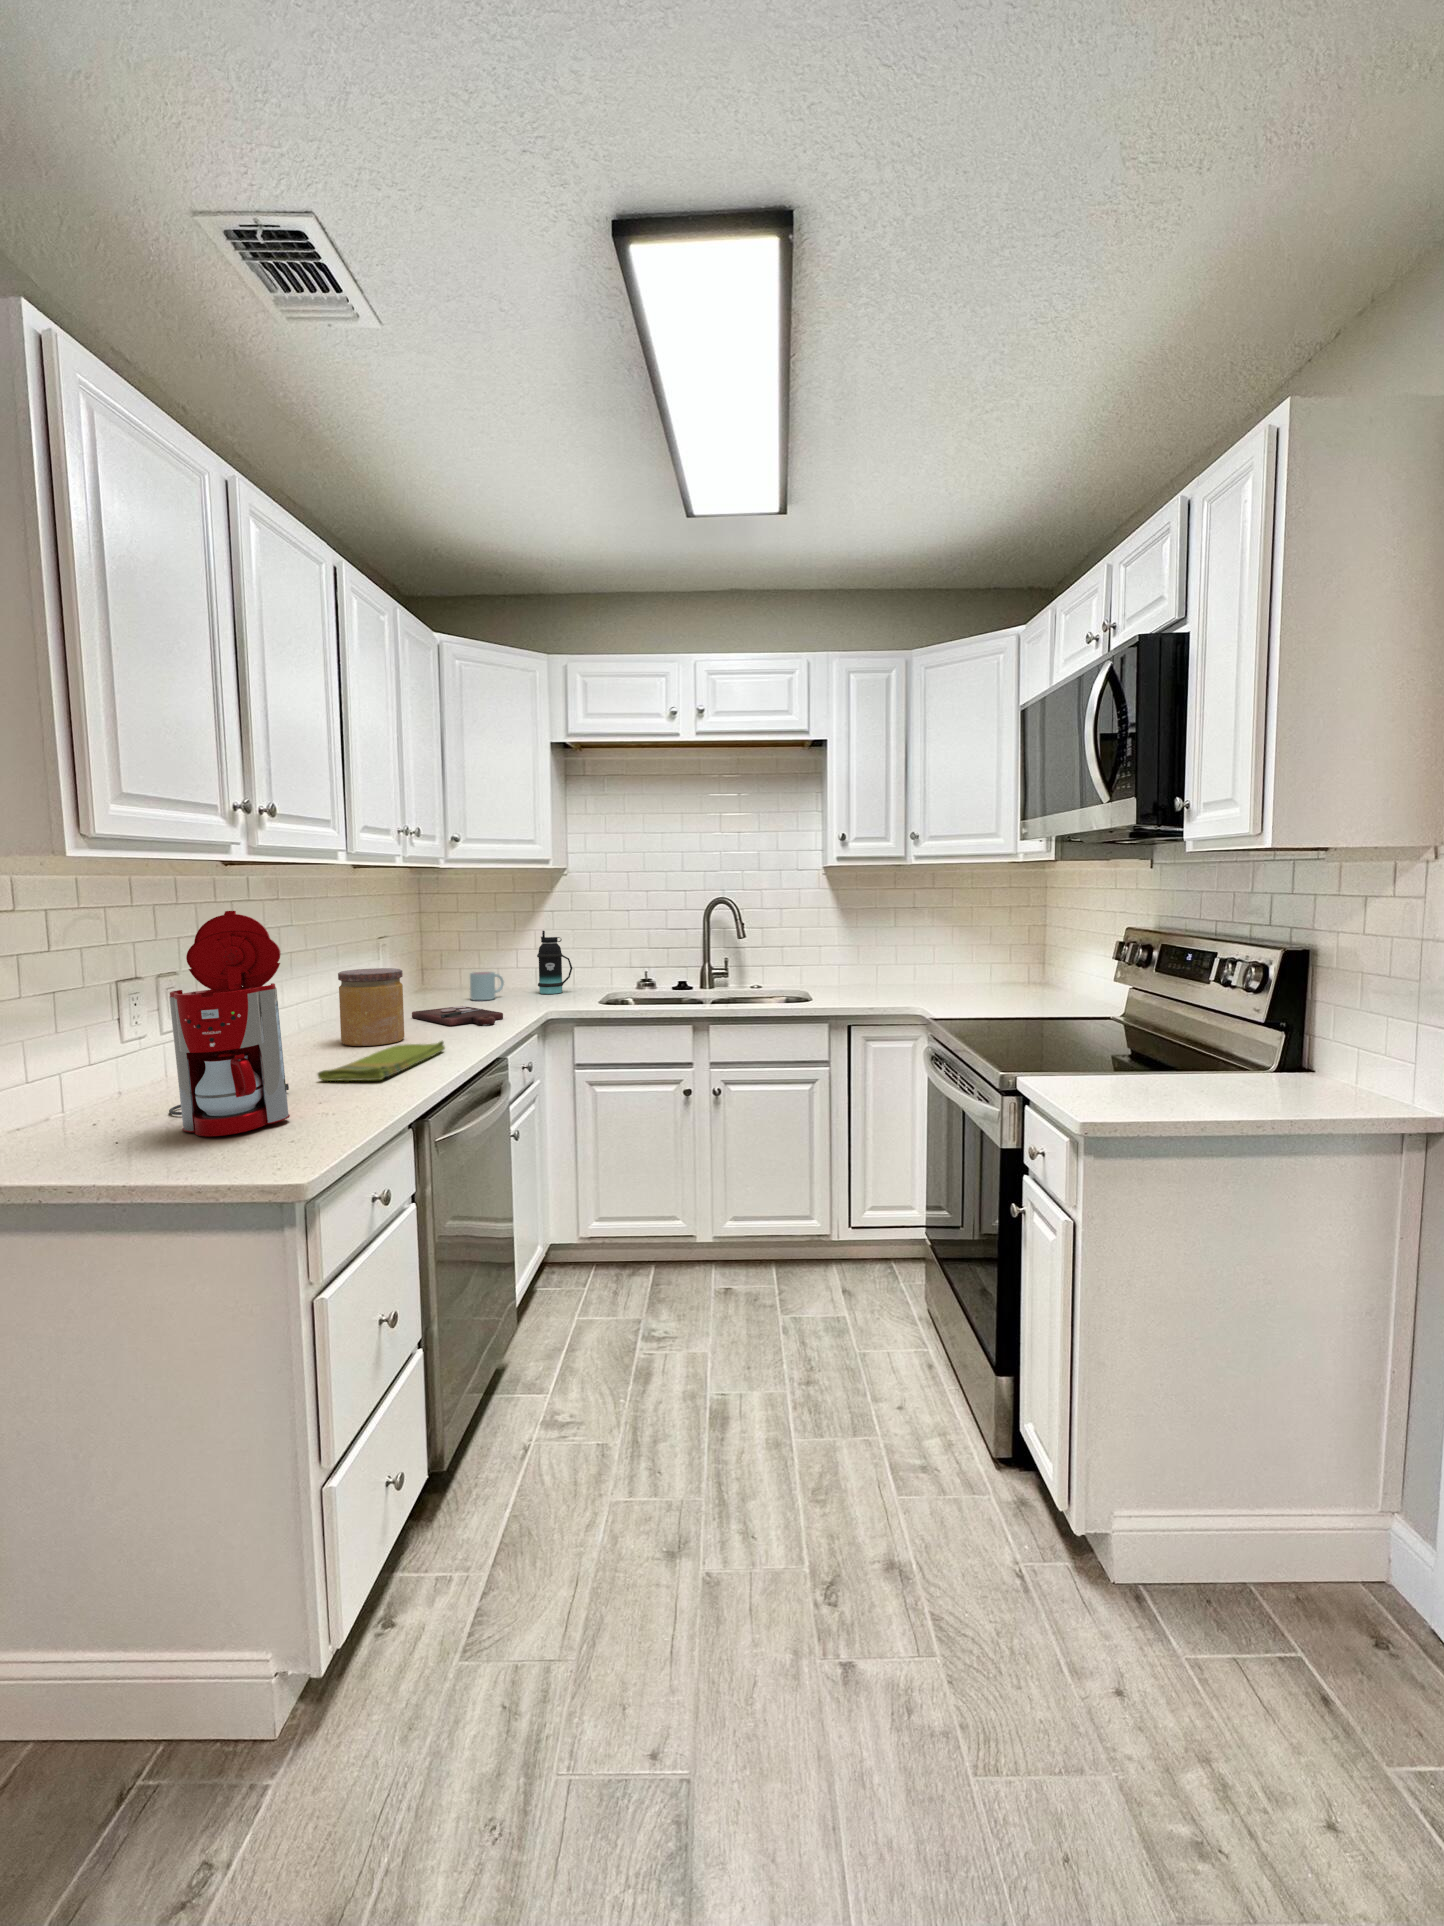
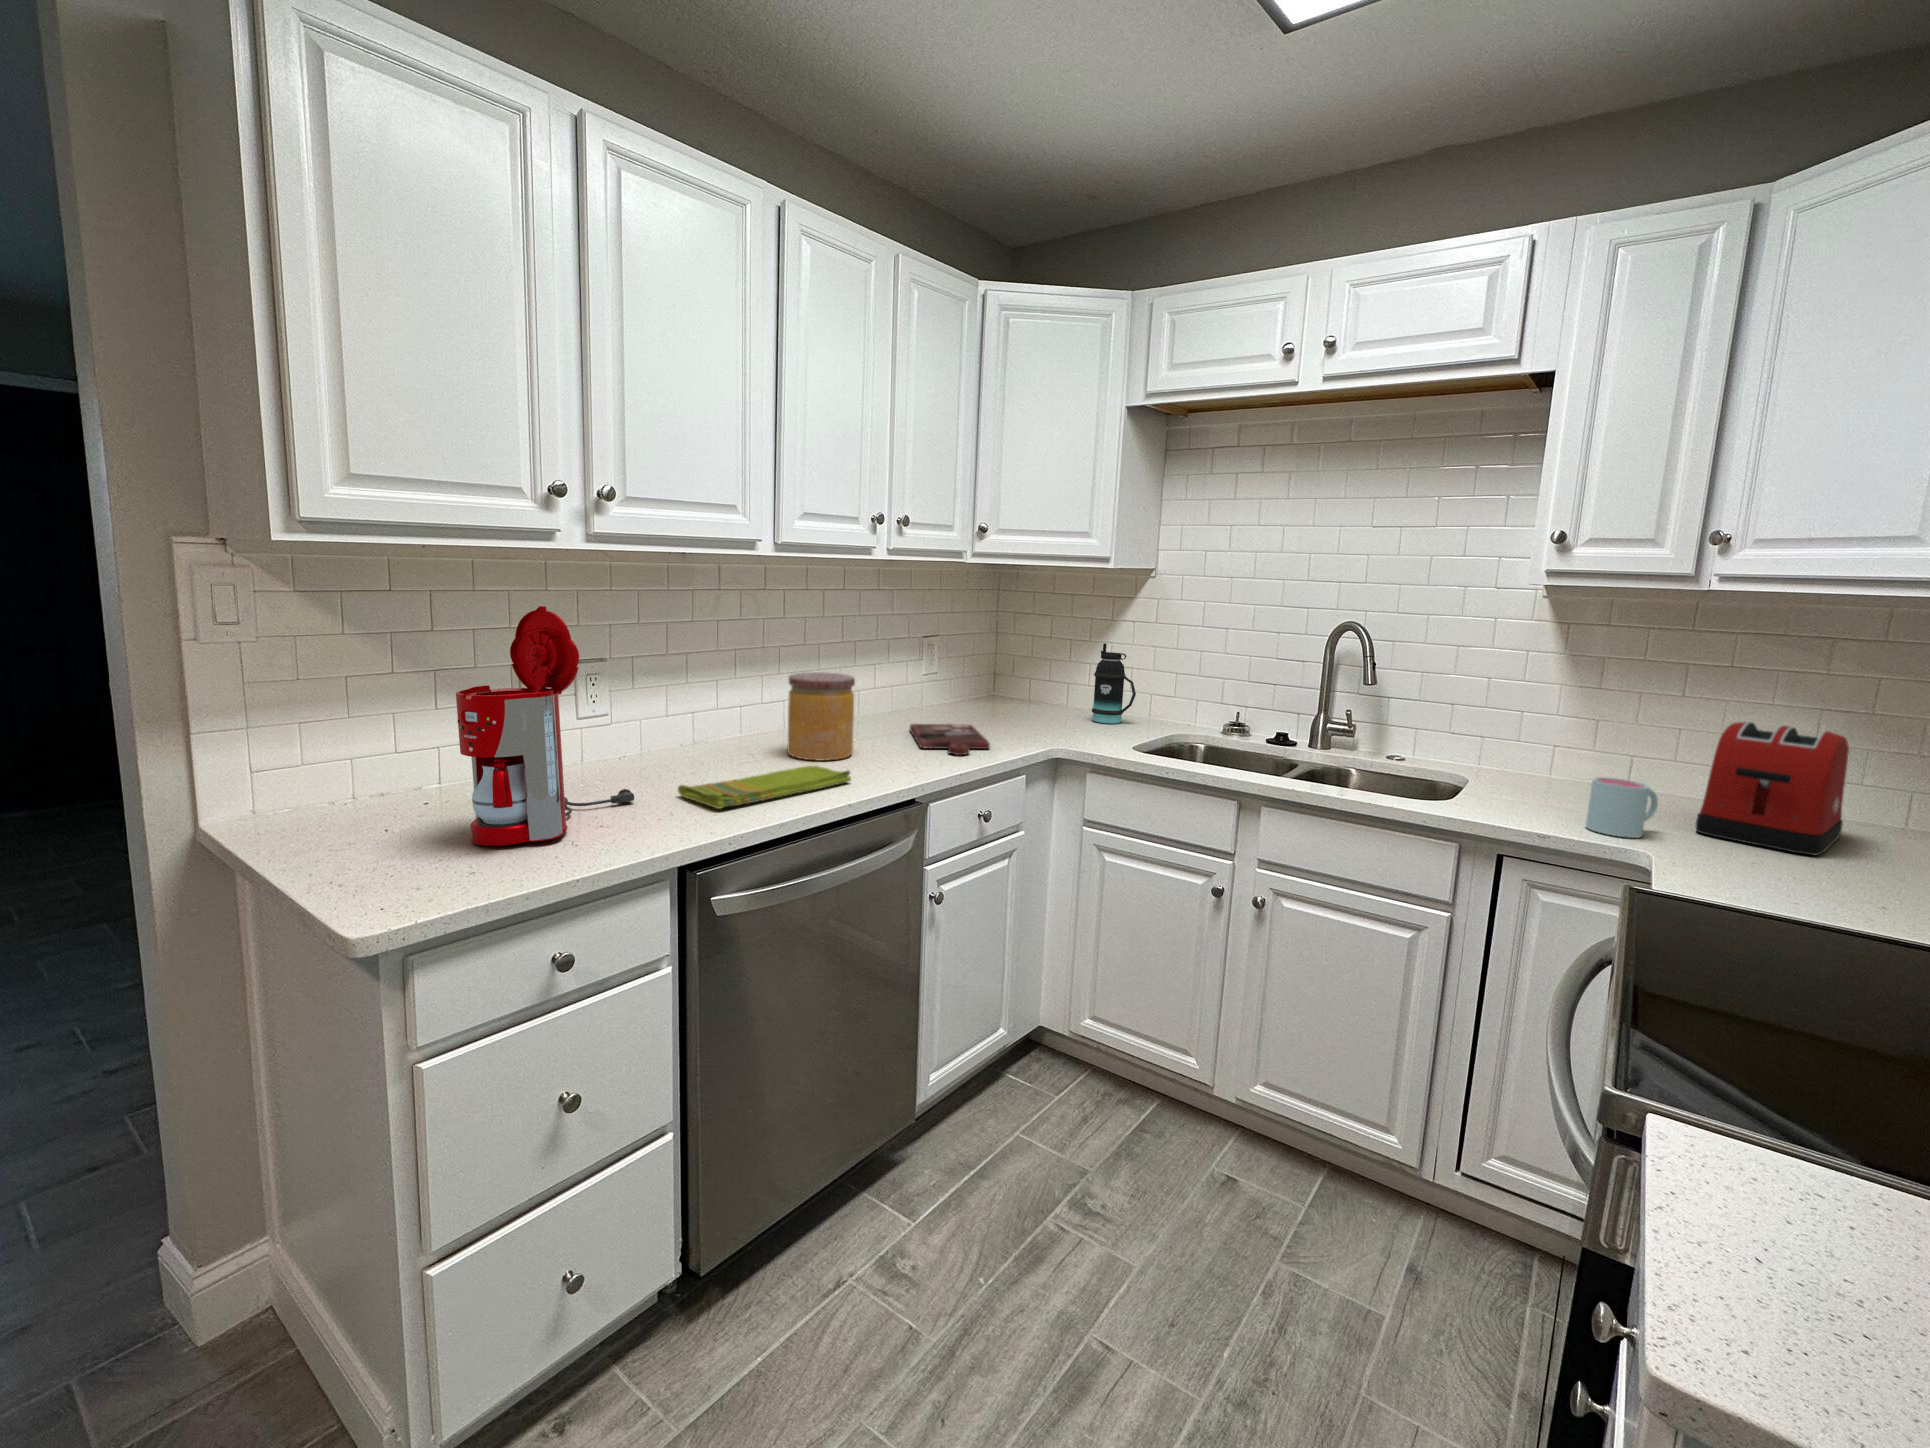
toaster: none [922,934,973,997] -> present [1696,722,1849,855]
mug: present [470,972,504,1000] -> present [1586,777,1658,838]

